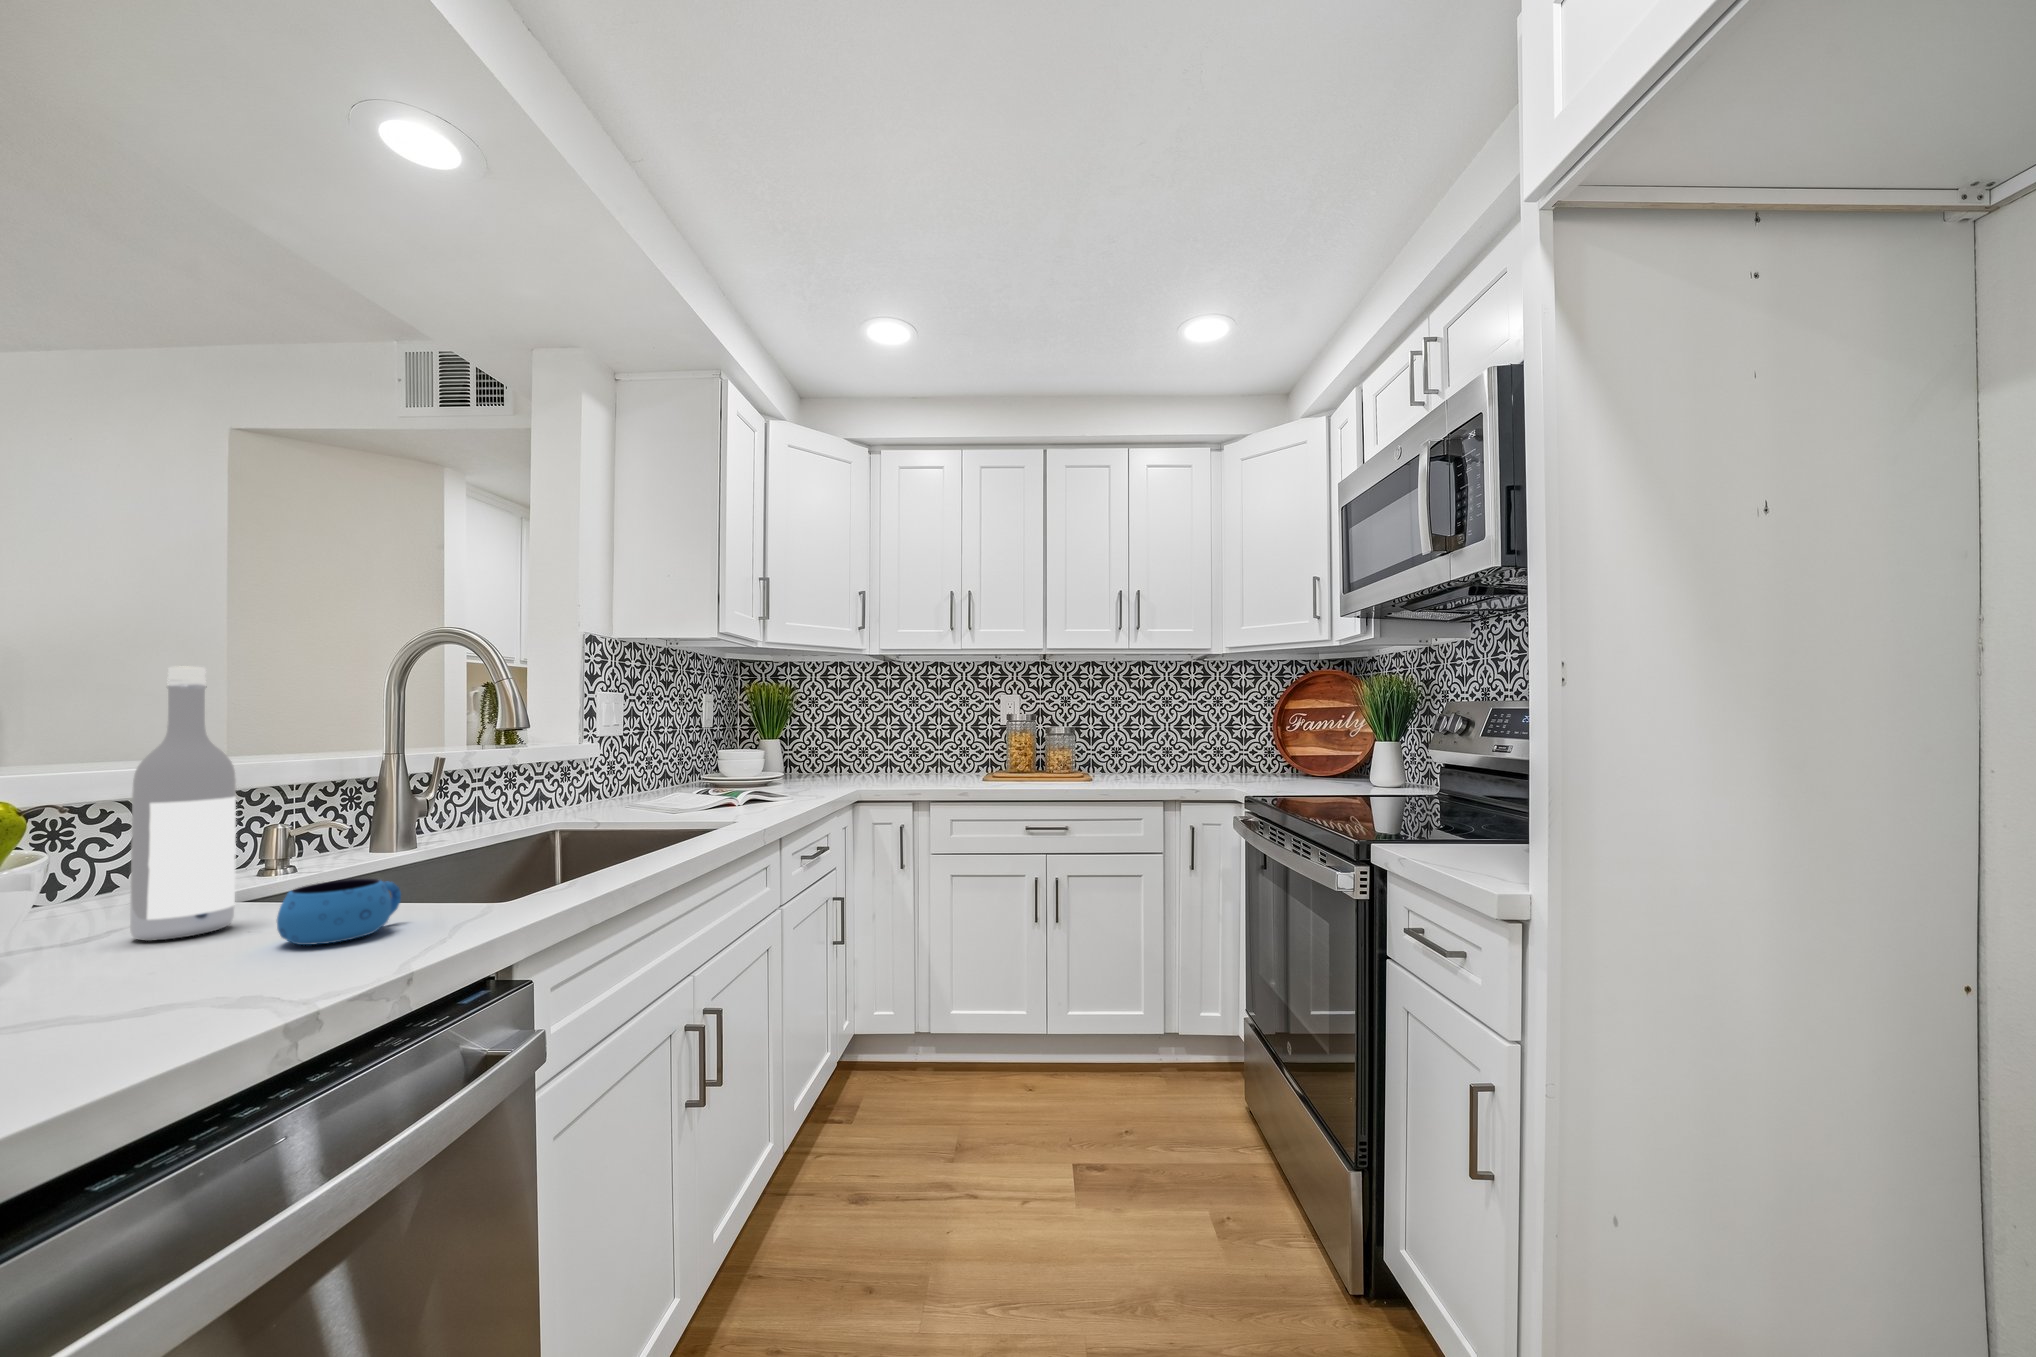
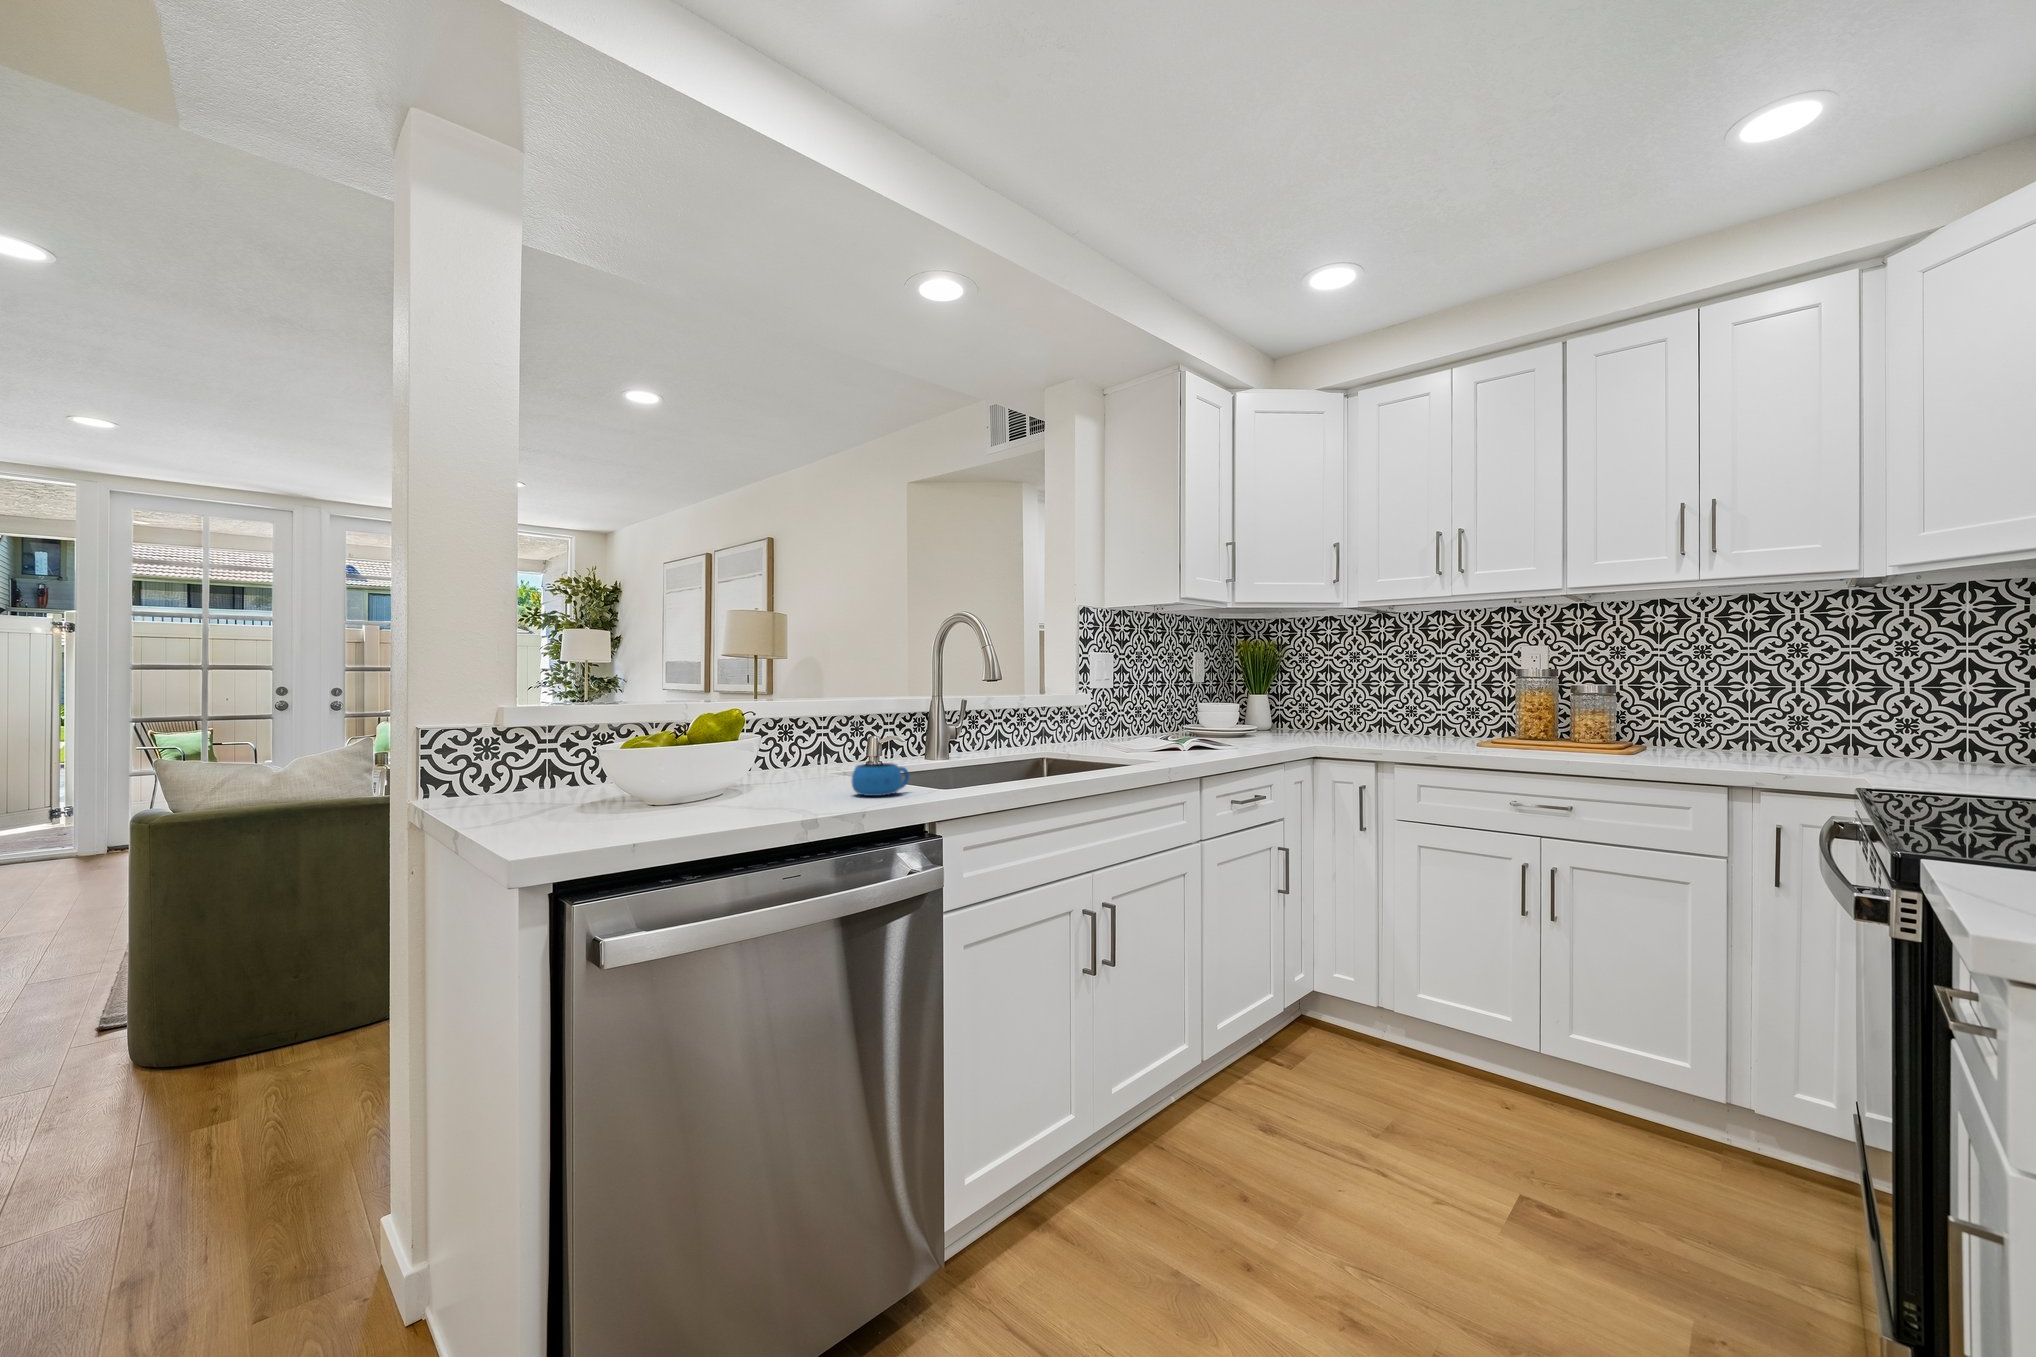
wine bottle: present [130,666,236,941] -> none [800,641,842,788]

